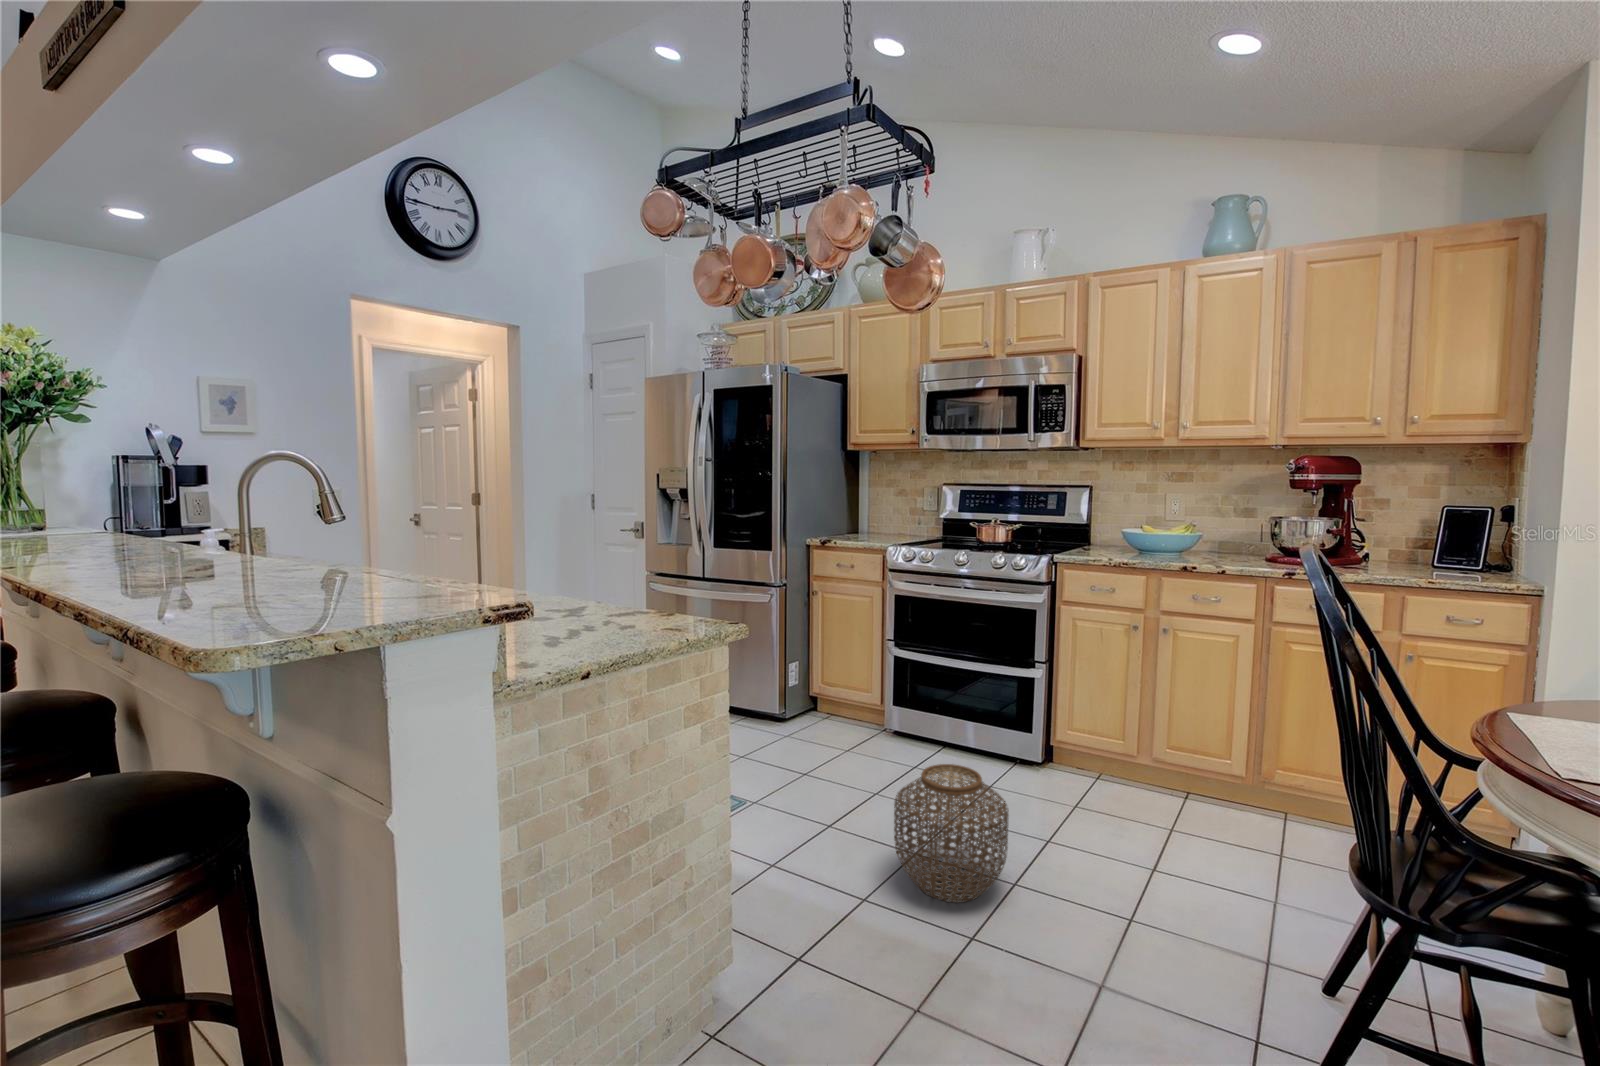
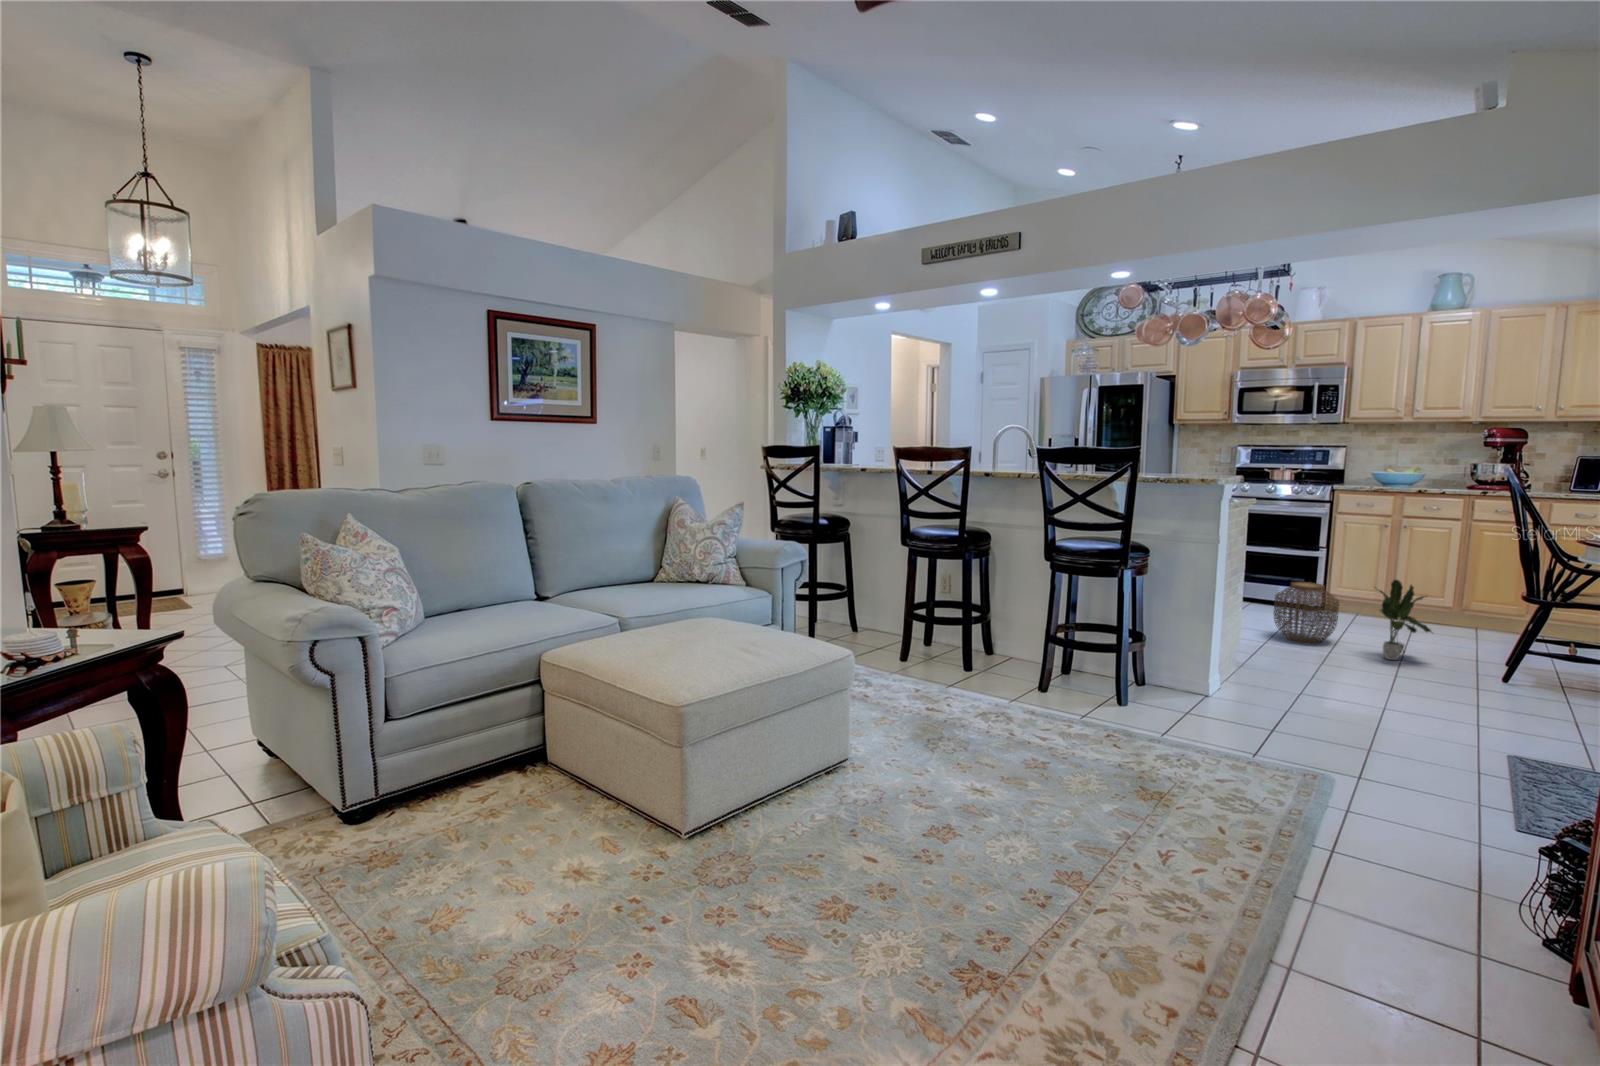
potted plant: none [1048,796,1170,984] -> present [1379,580,1431,660]

